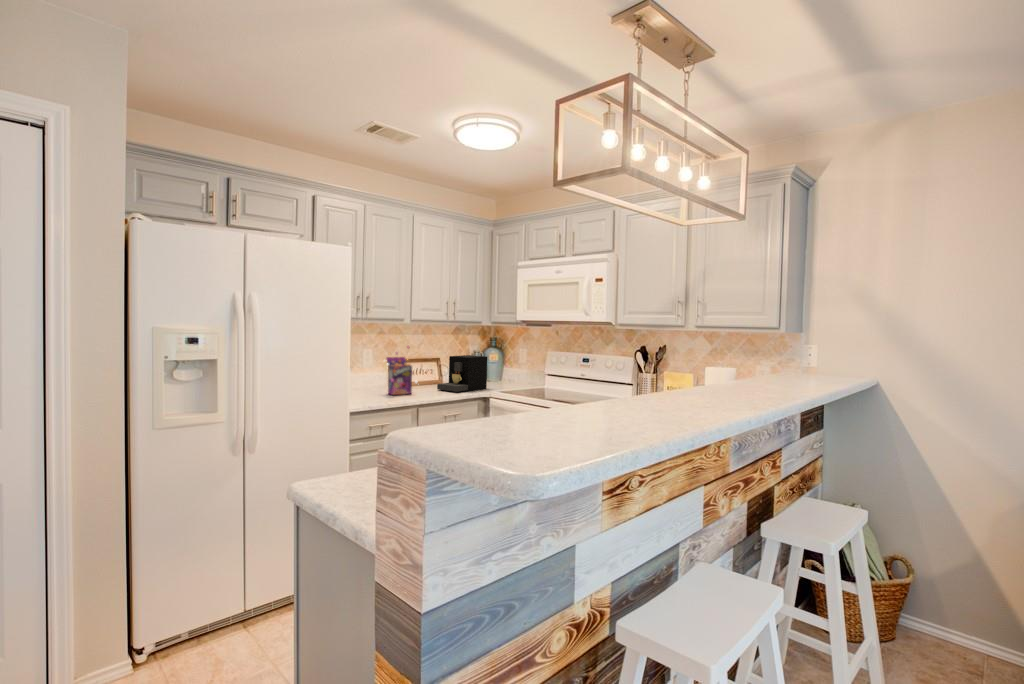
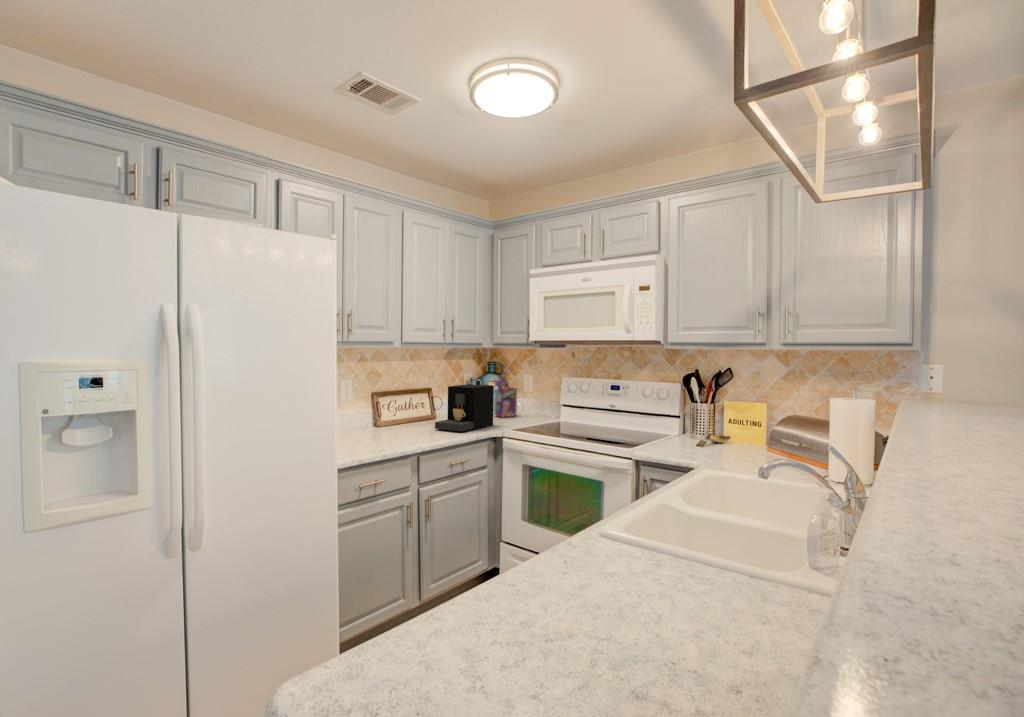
cereal box: present [386,347,413,395] -> present [493,370,519,418]

